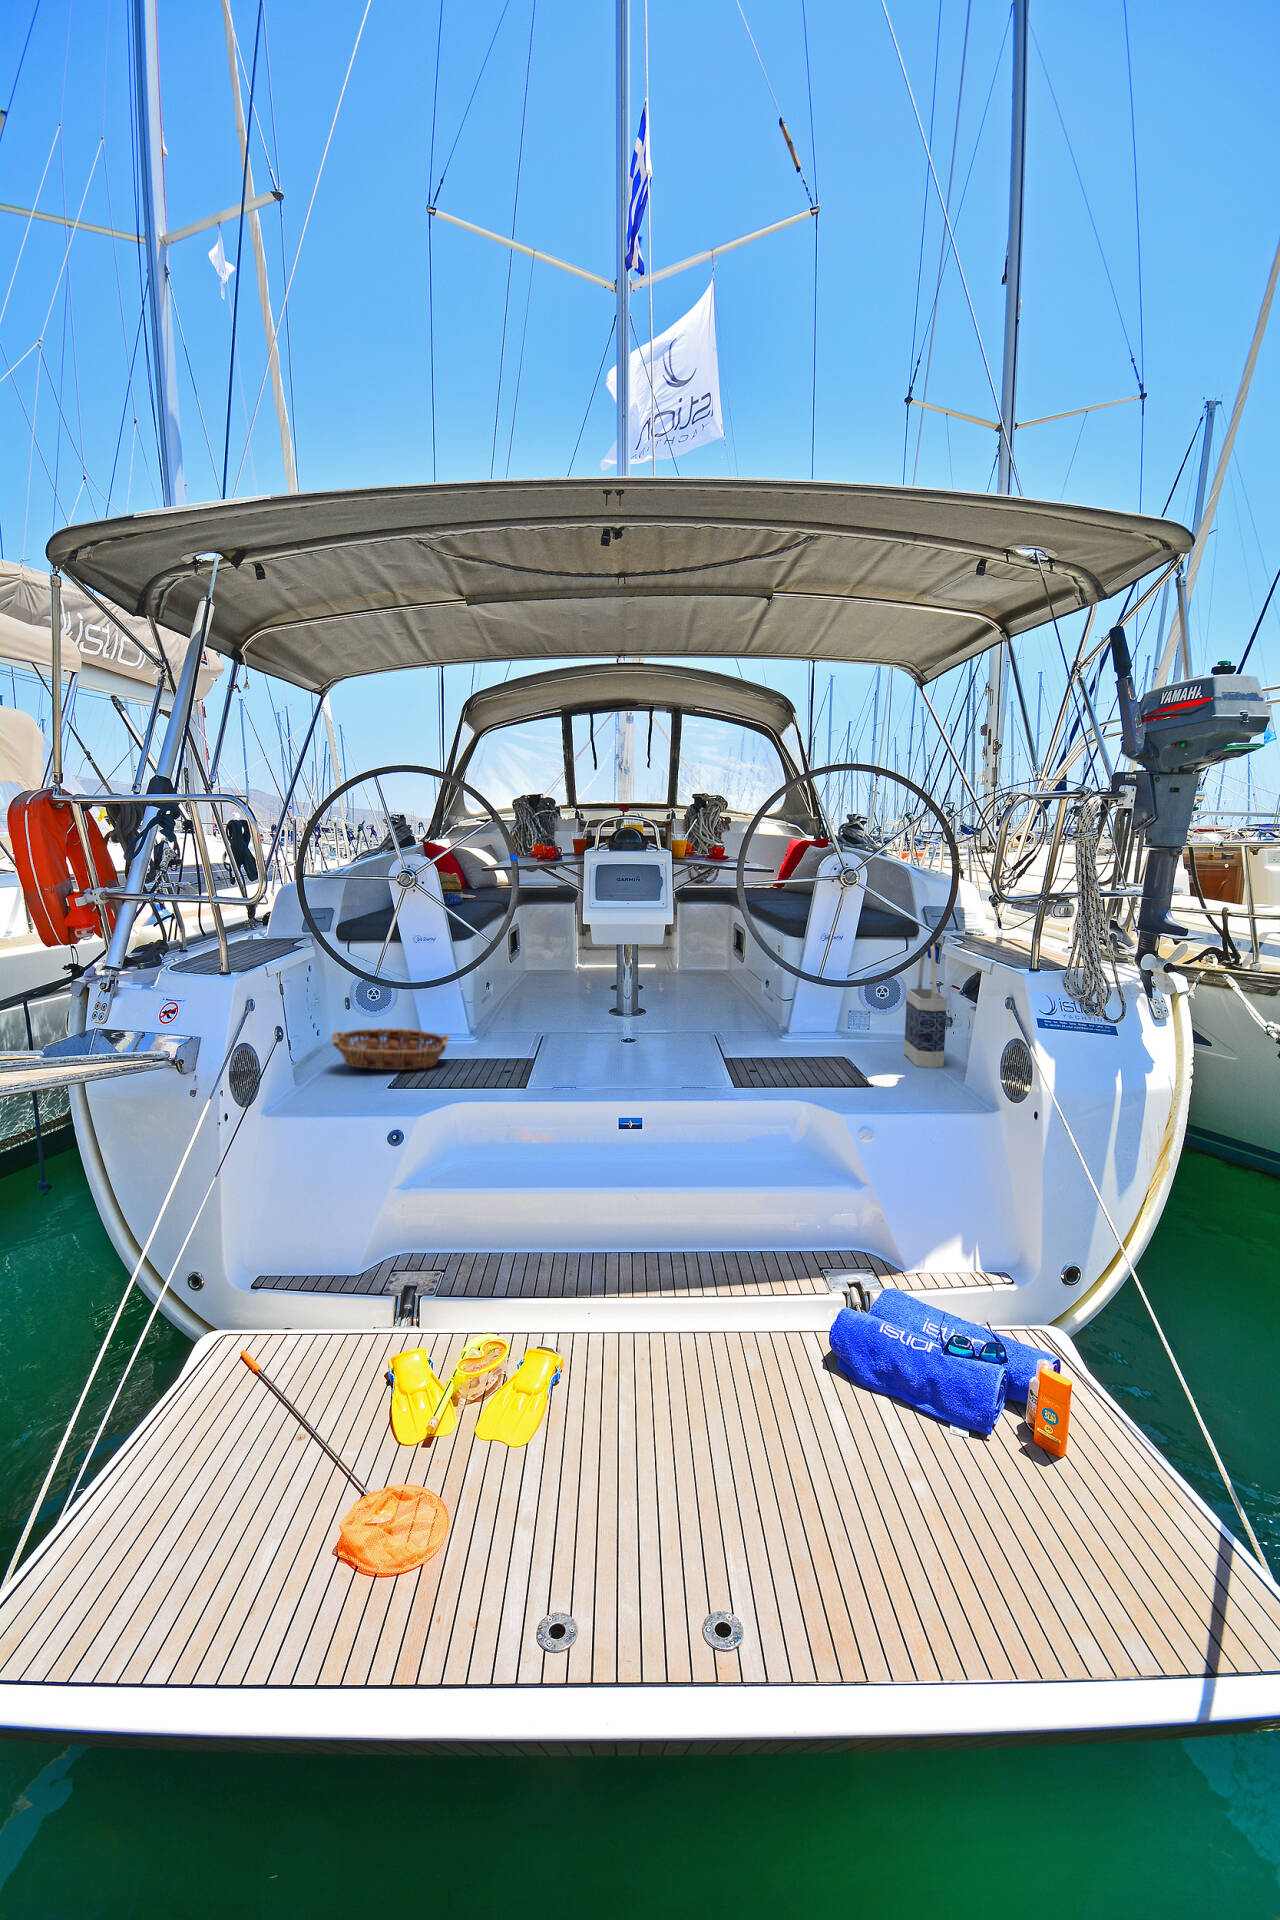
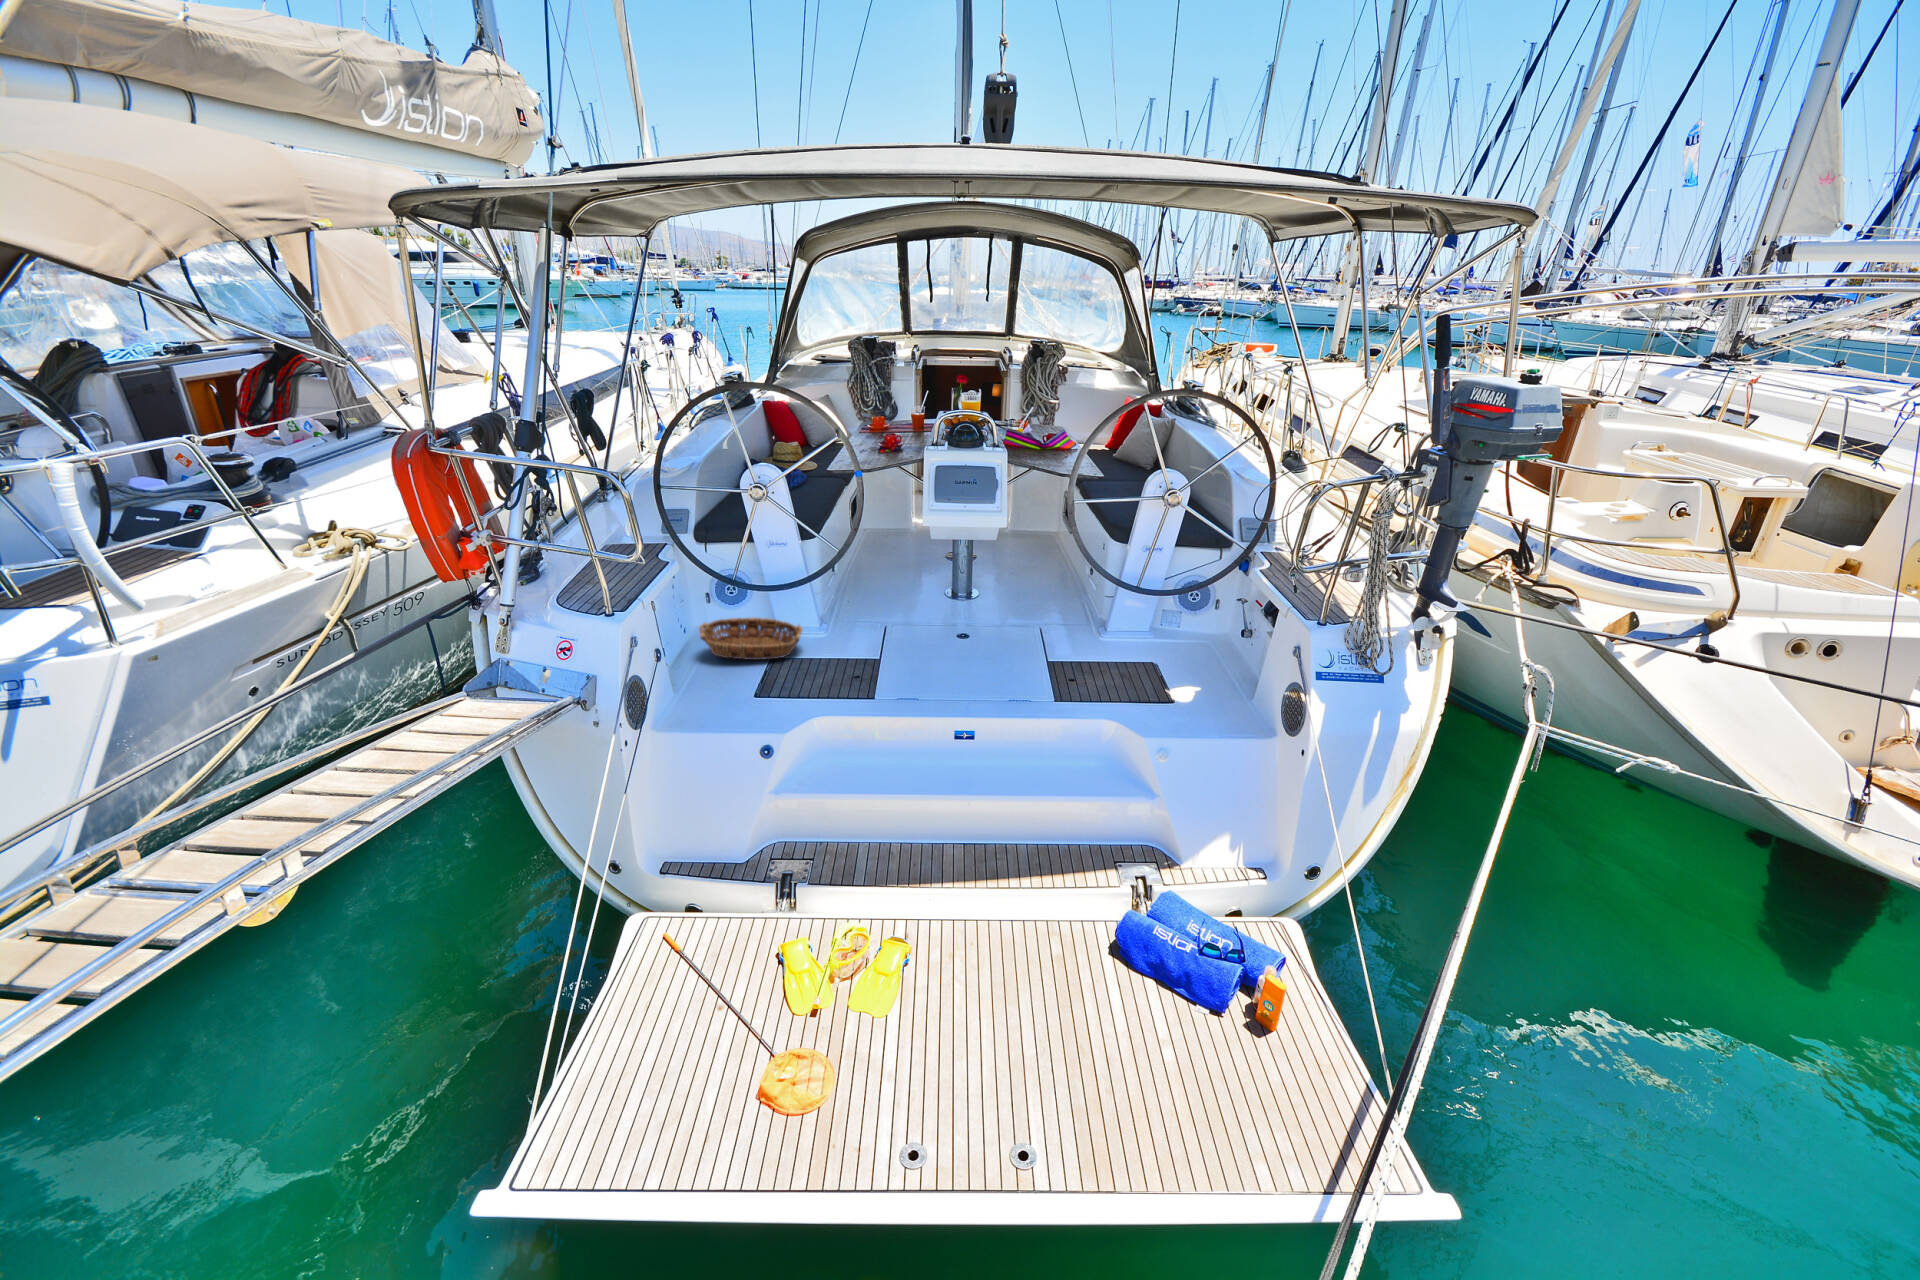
bag: present [904,943,947,1068] -> none [1208,556,1249,670]

